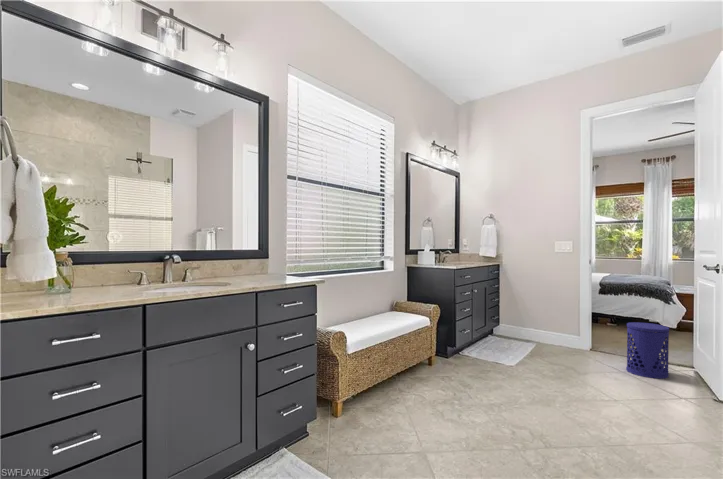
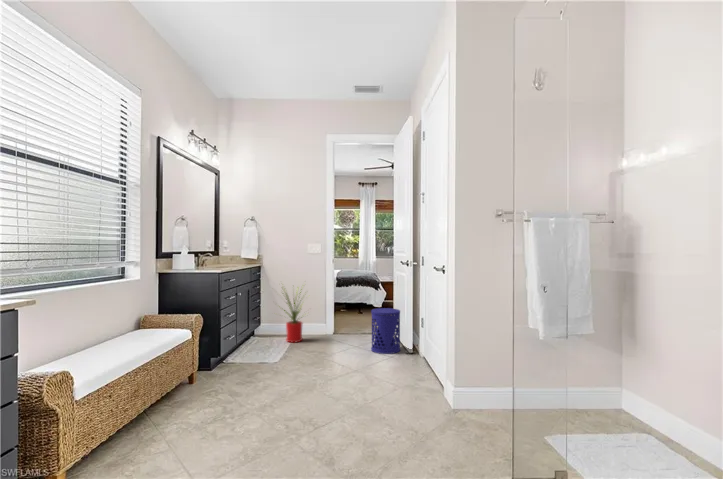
house plant: none [509,282,560,347] -> present [284,289,302,342]

